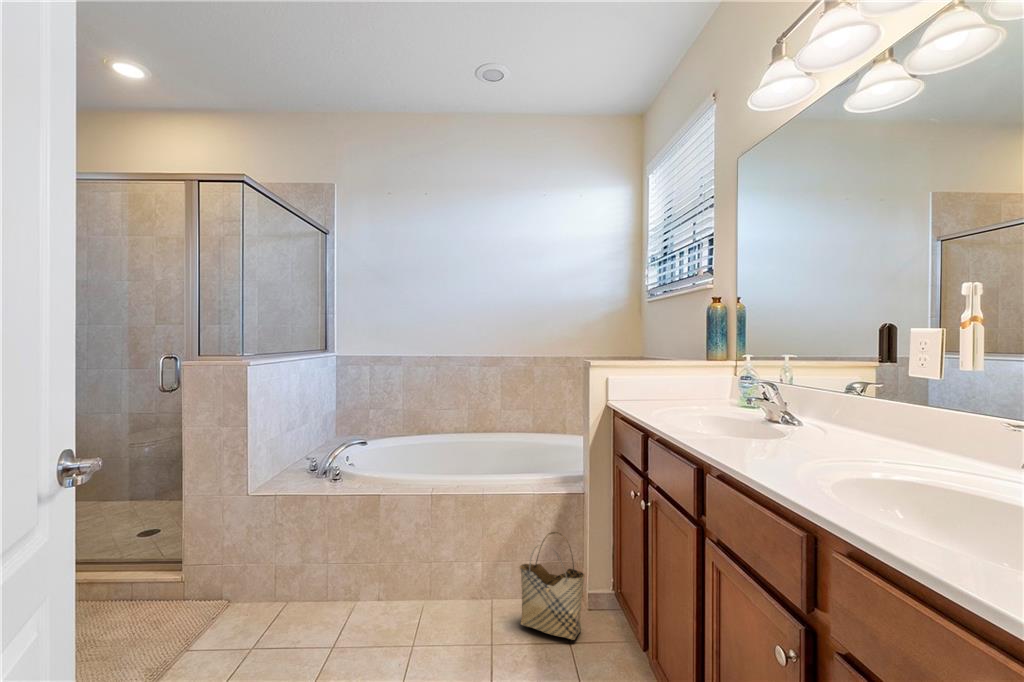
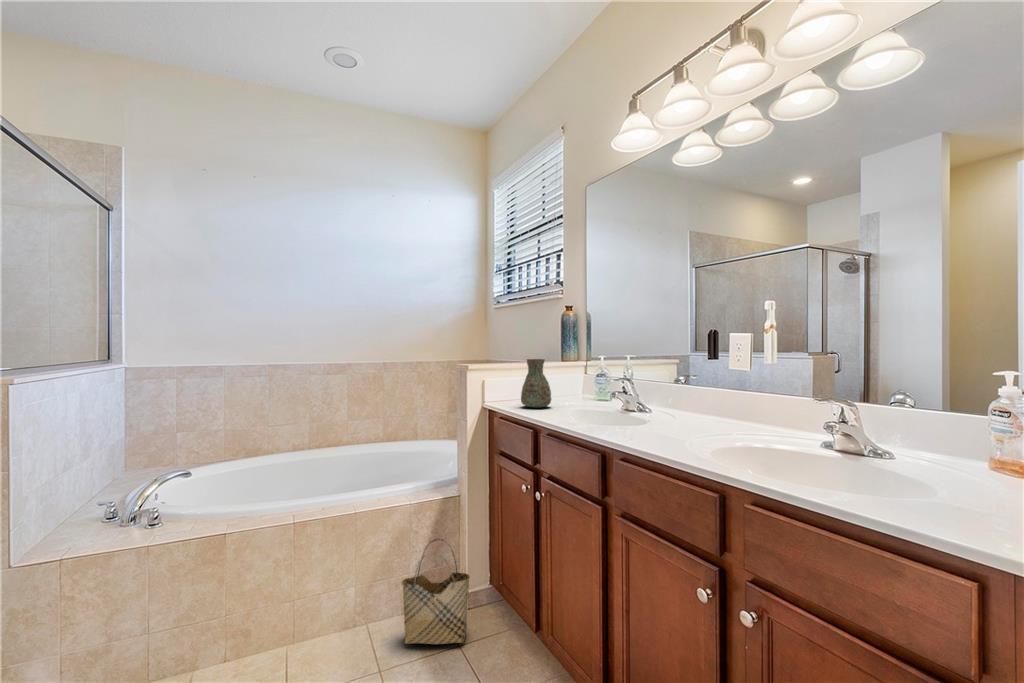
decorative vase: none [645,357,680,410] -> present [521,359,551,408]

